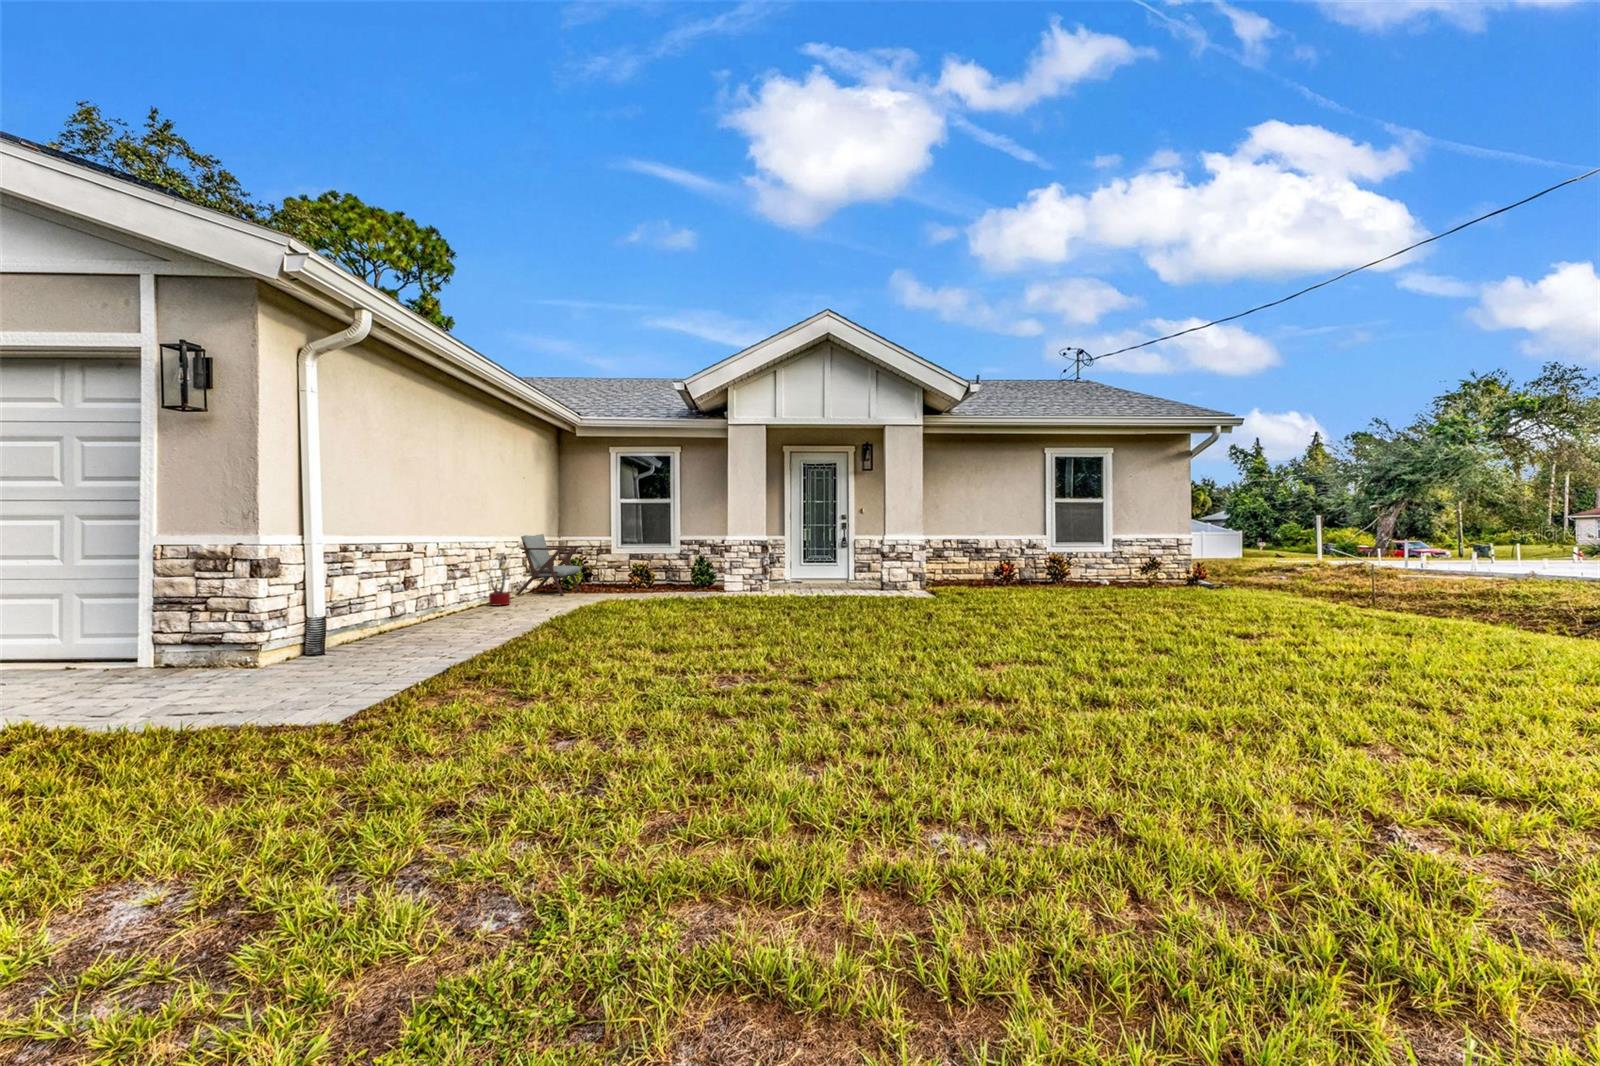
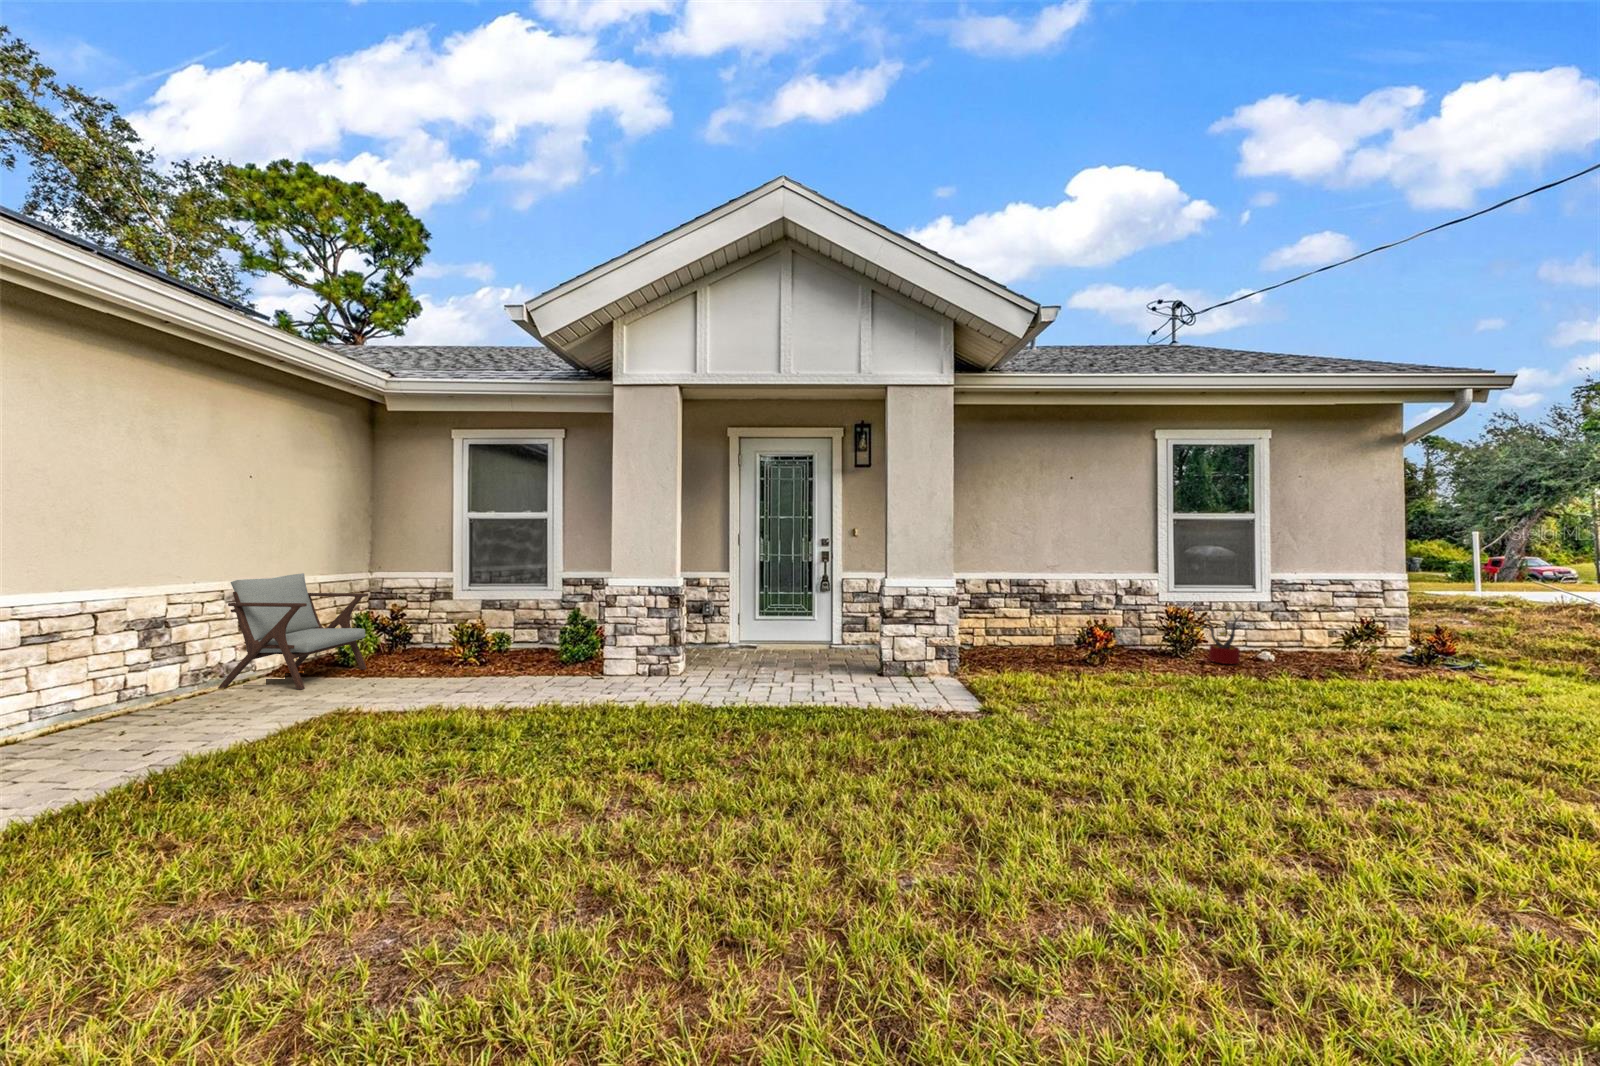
decorative plant: present [485,566,510,606] -> present [1199,604,1262,664]

